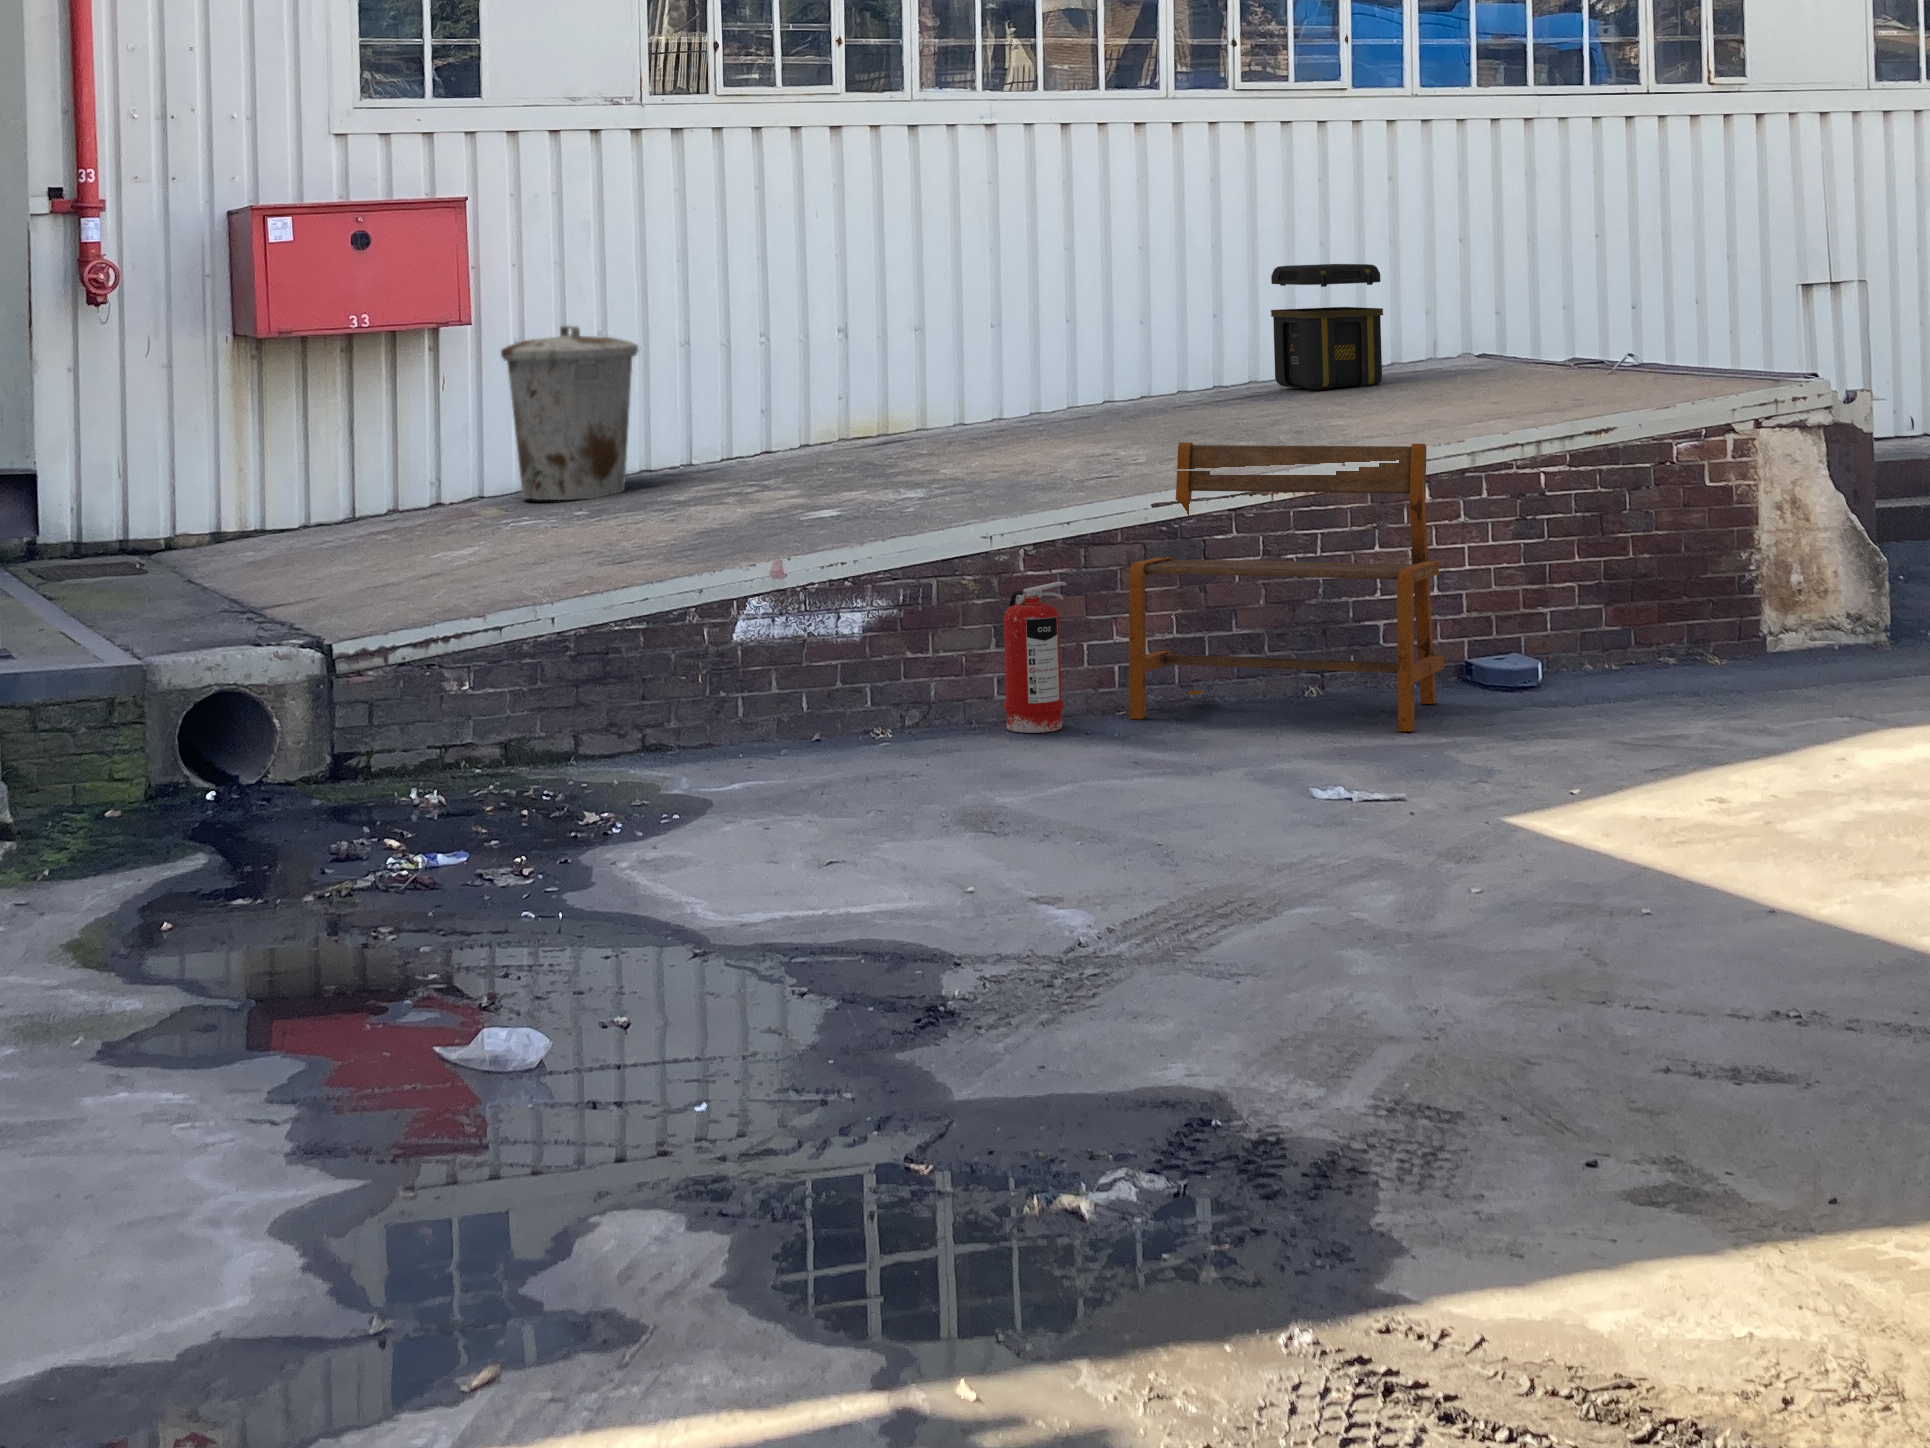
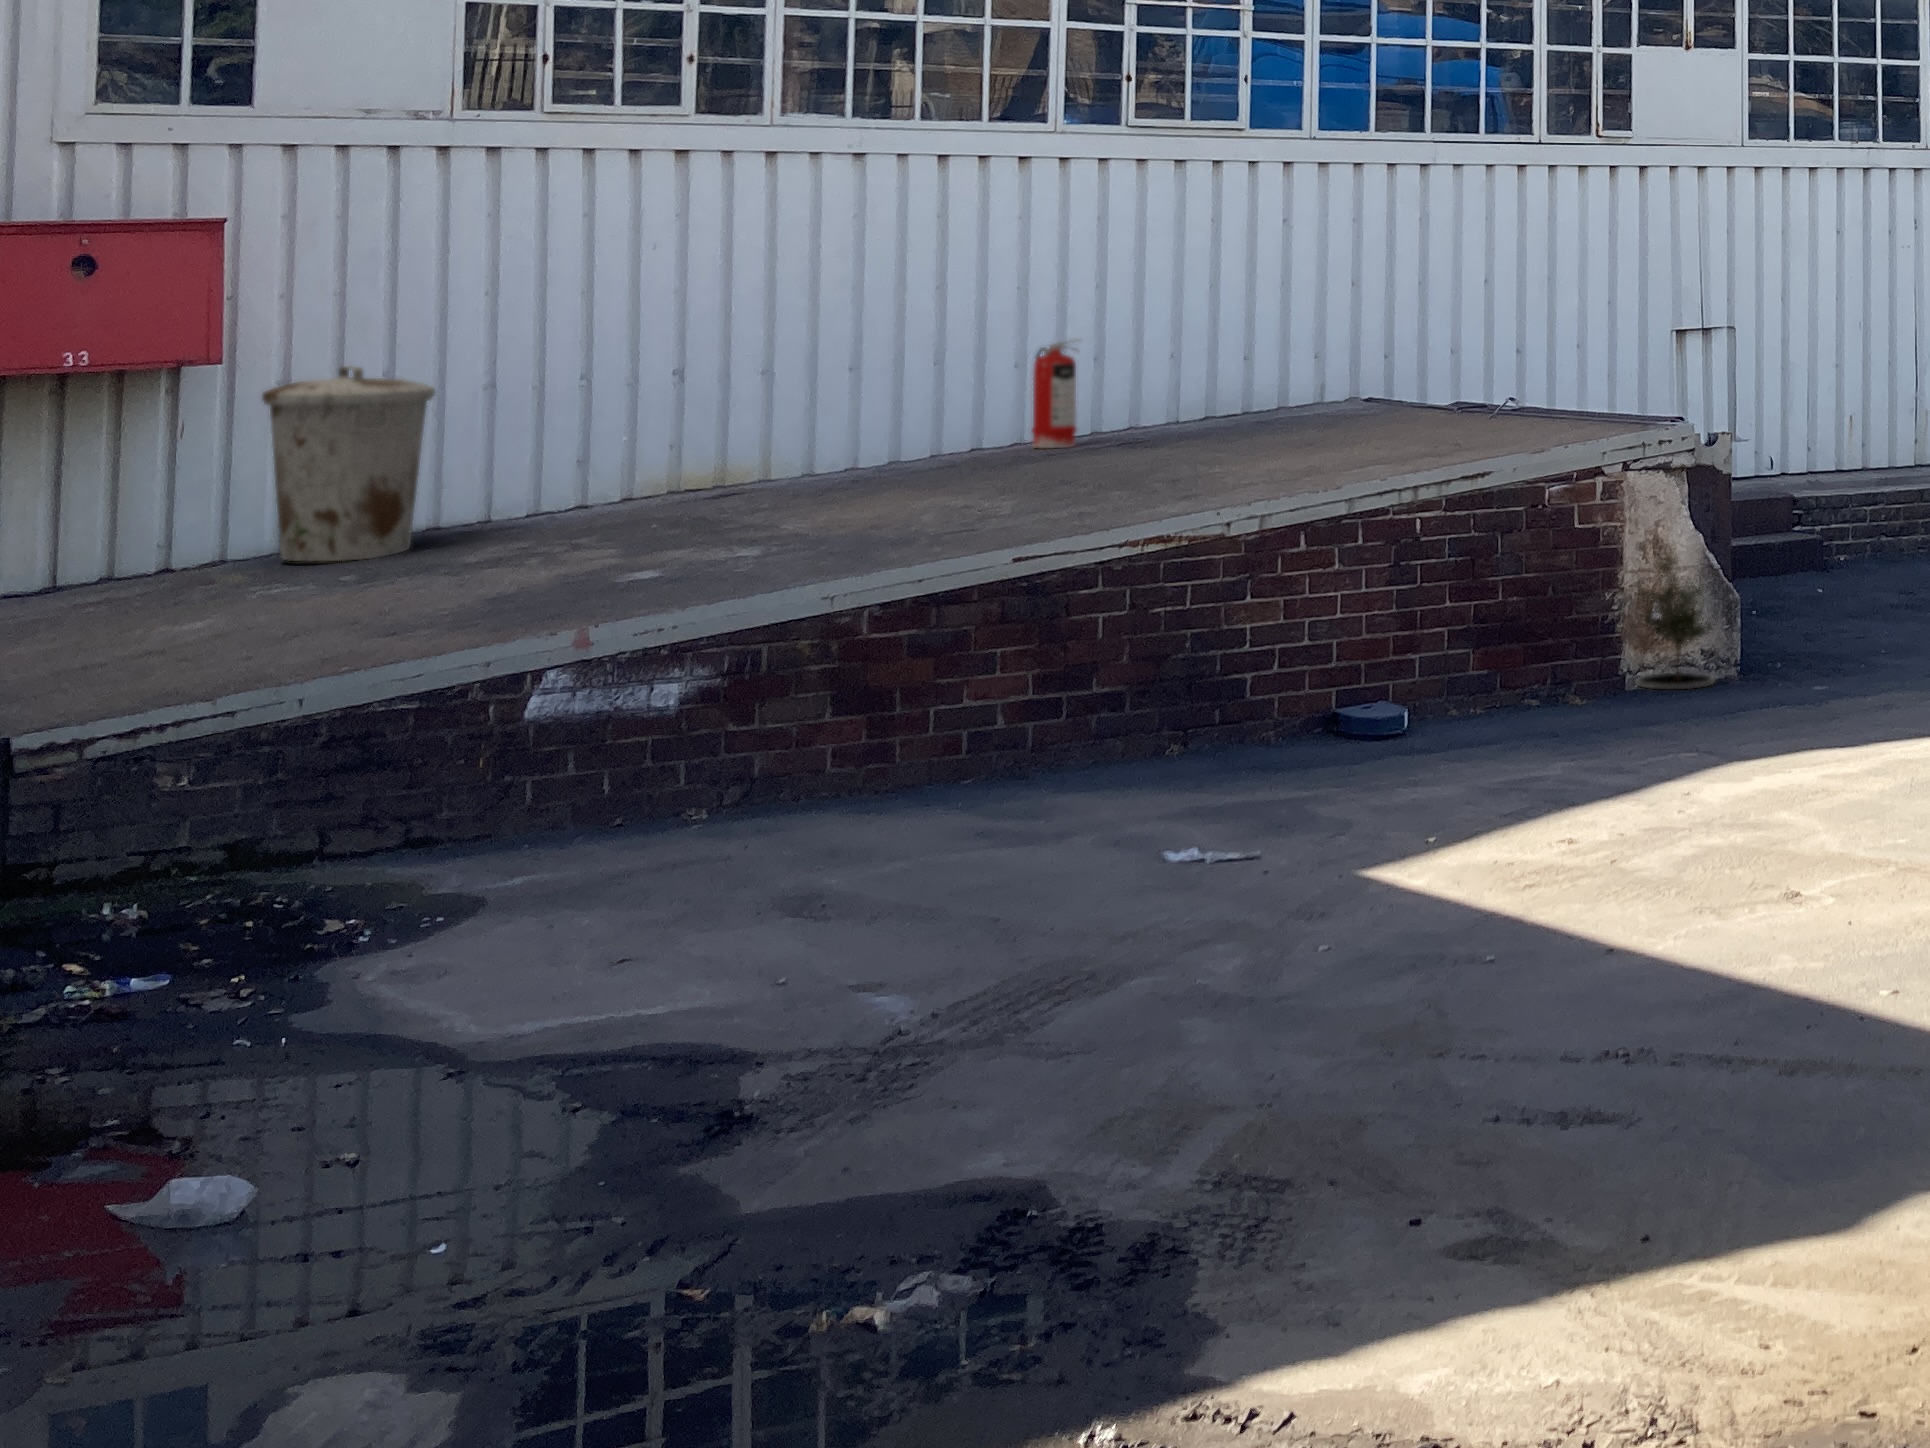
toolbox: present [1271,264,1383,390] -> none [1154,306,1270,433]
bench: present [1129,442,1444,732] -> none [981,492,1306,776]
potted tree: none [1782,500,1880,660] -> present [1635,546,1716,689]
fire extinguisher: present [1004,582,1067,733] -> present [1032,339,1078,448]

